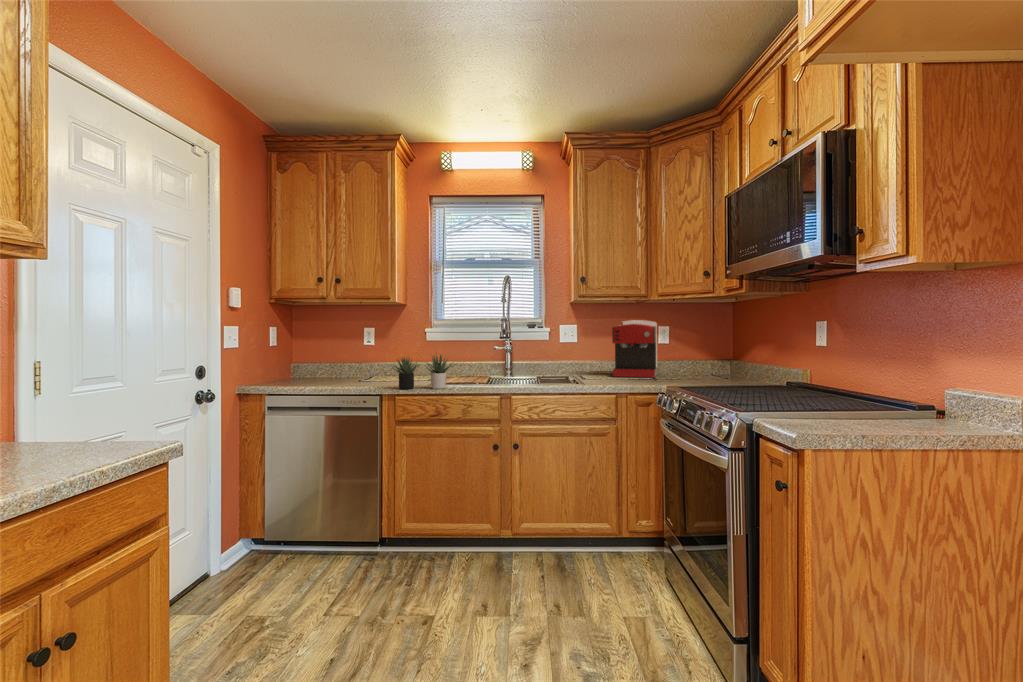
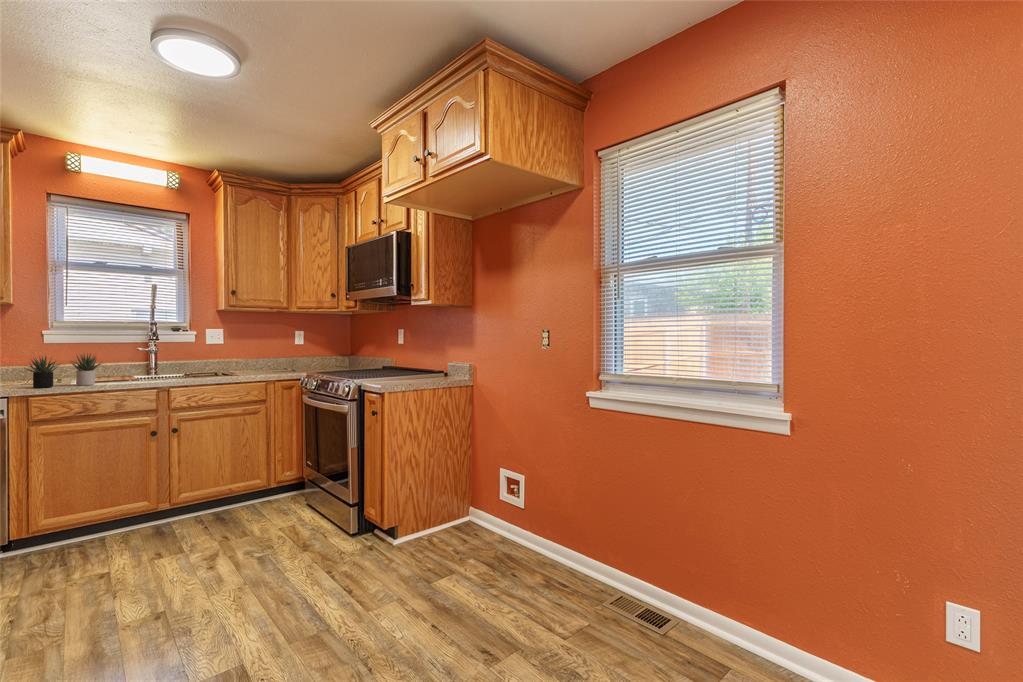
coffee maker: present [612,320,657,377] -> none [258,326,294,370]

